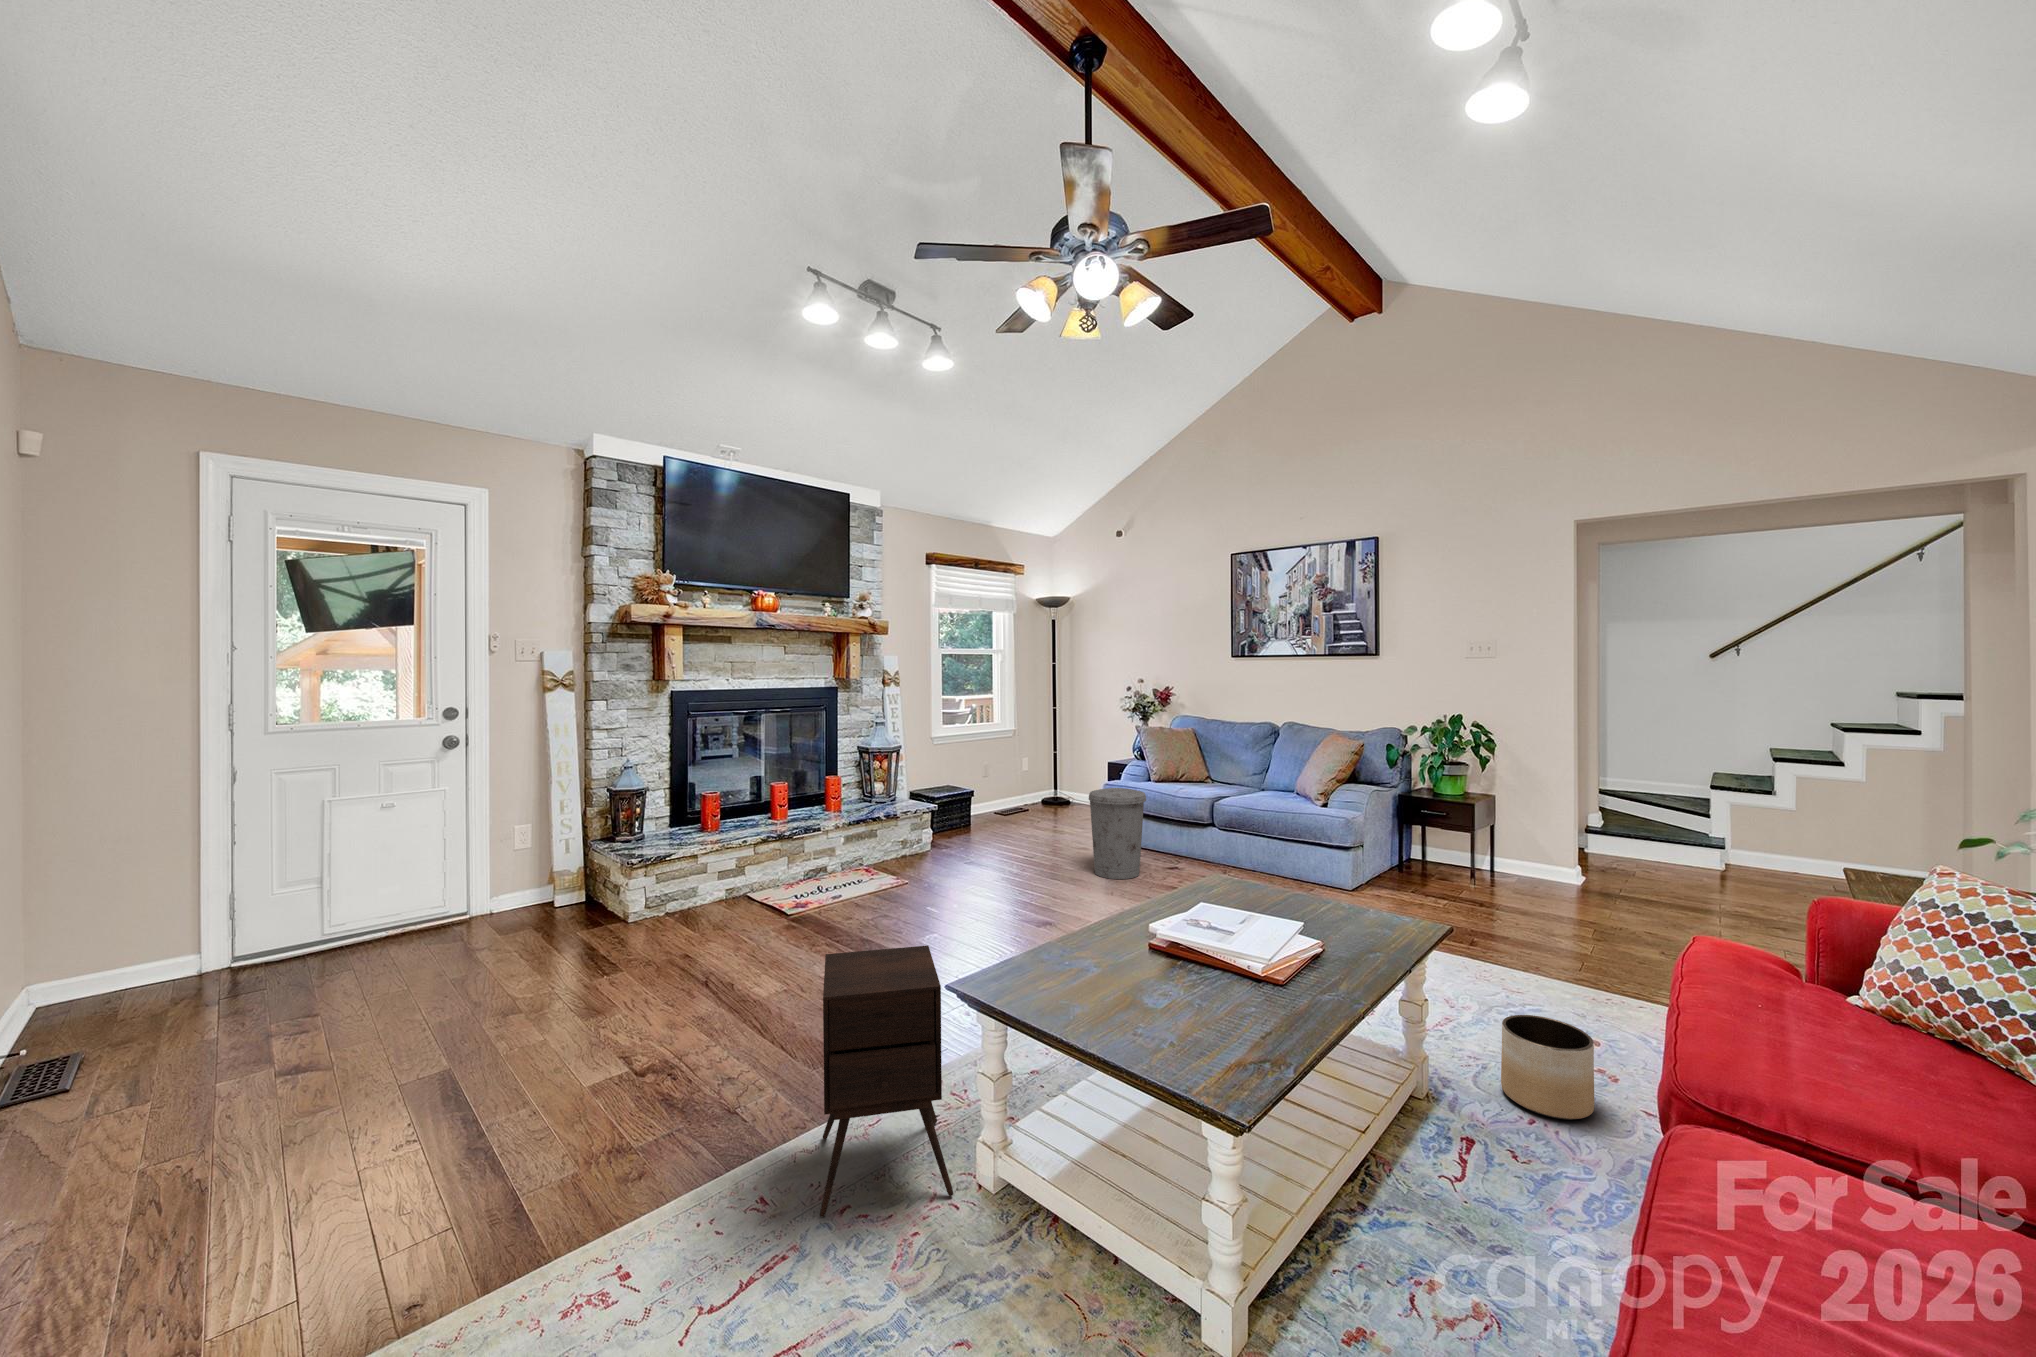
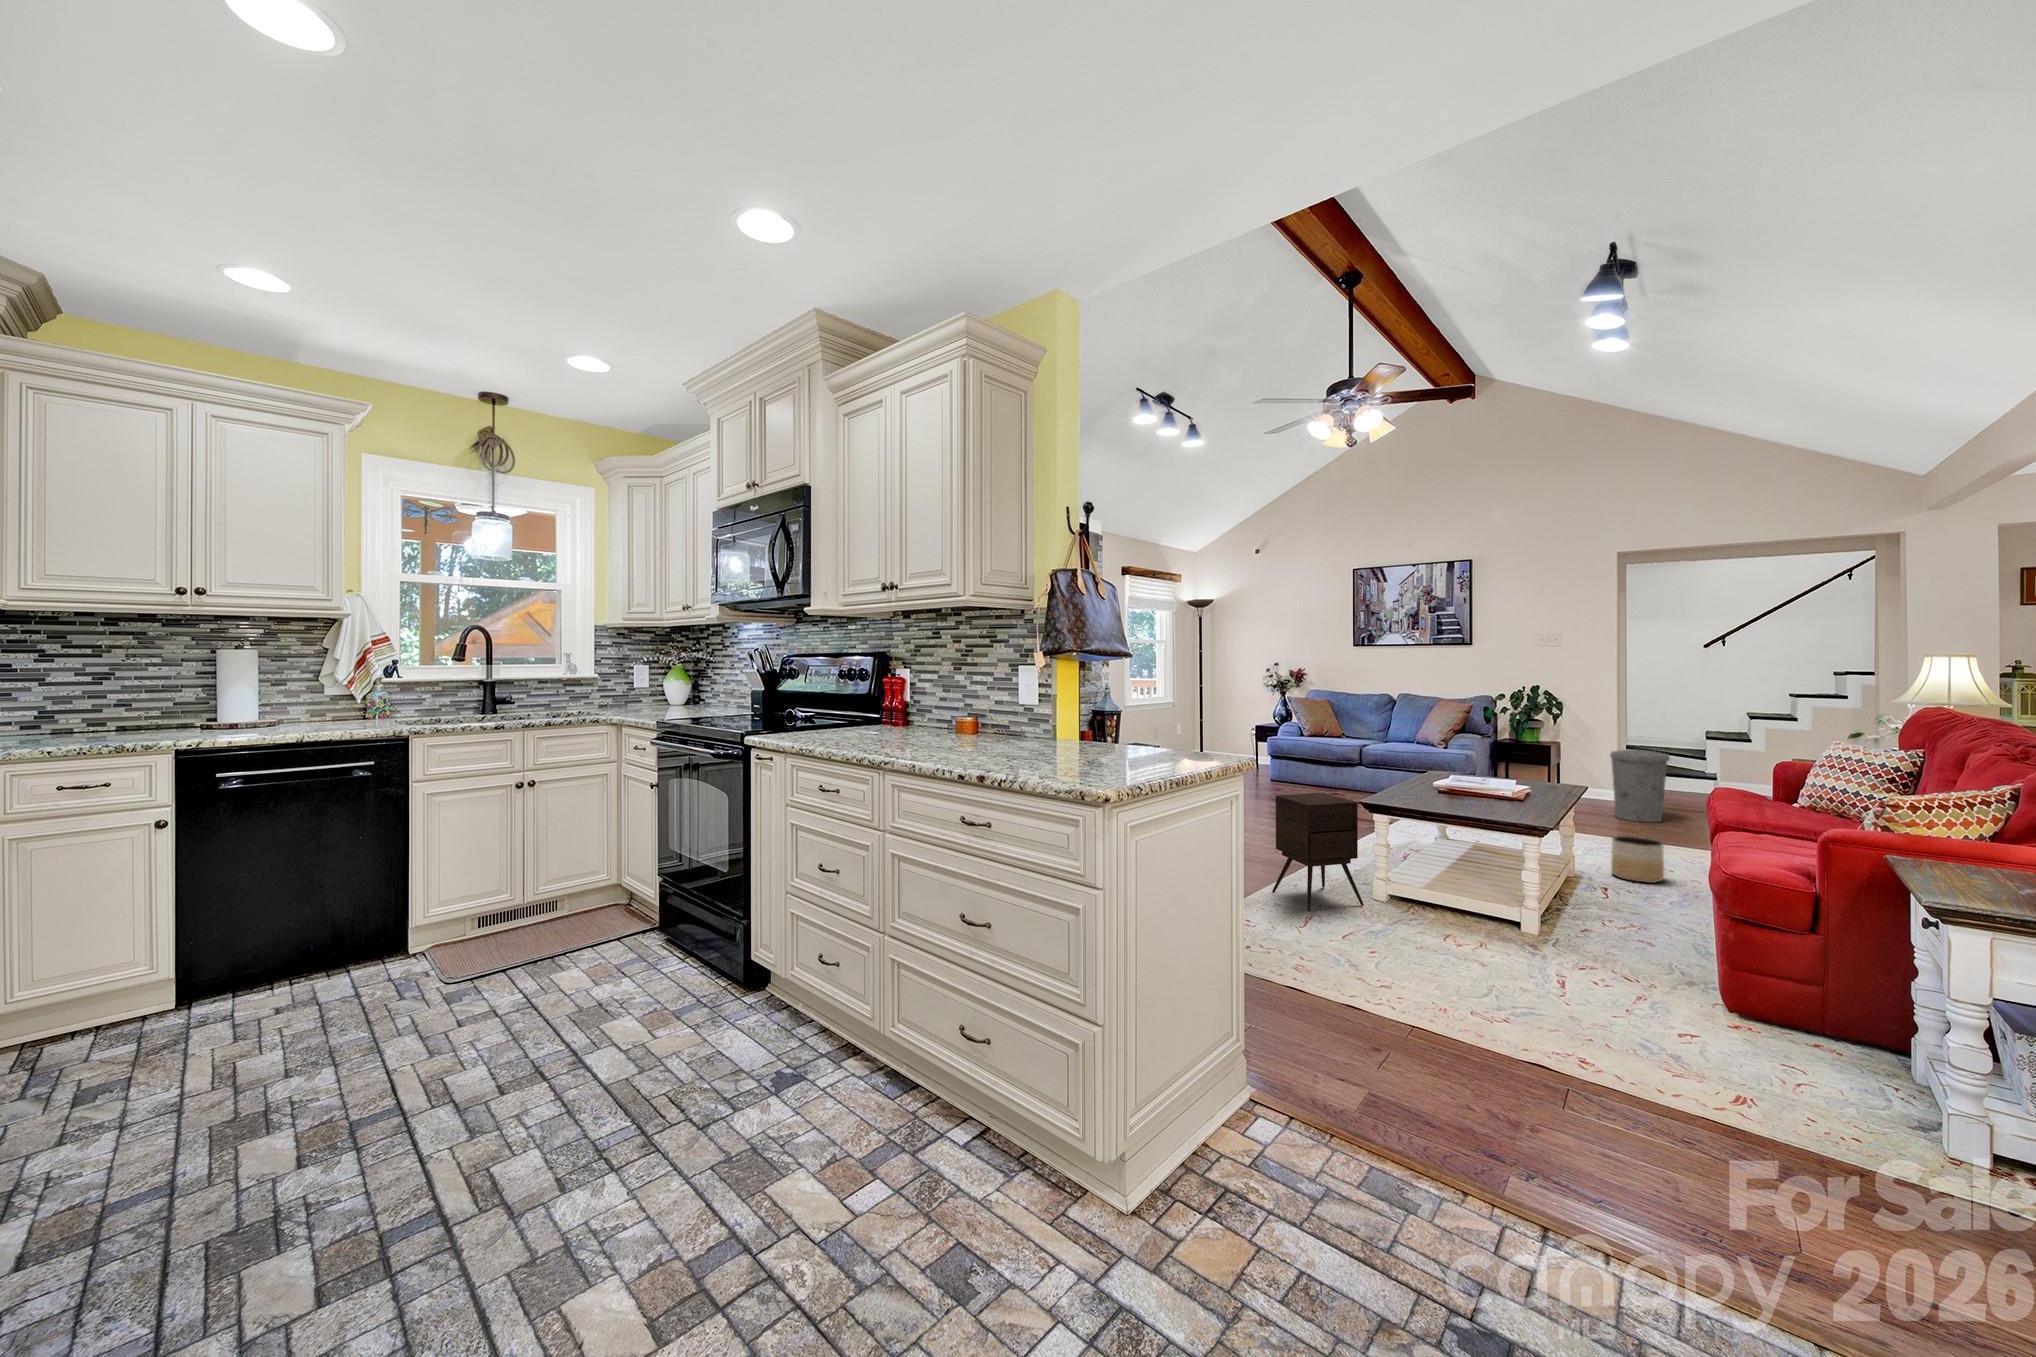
trash can: present [1089,788,1146,879] -> present [1610,749,1670,822]

